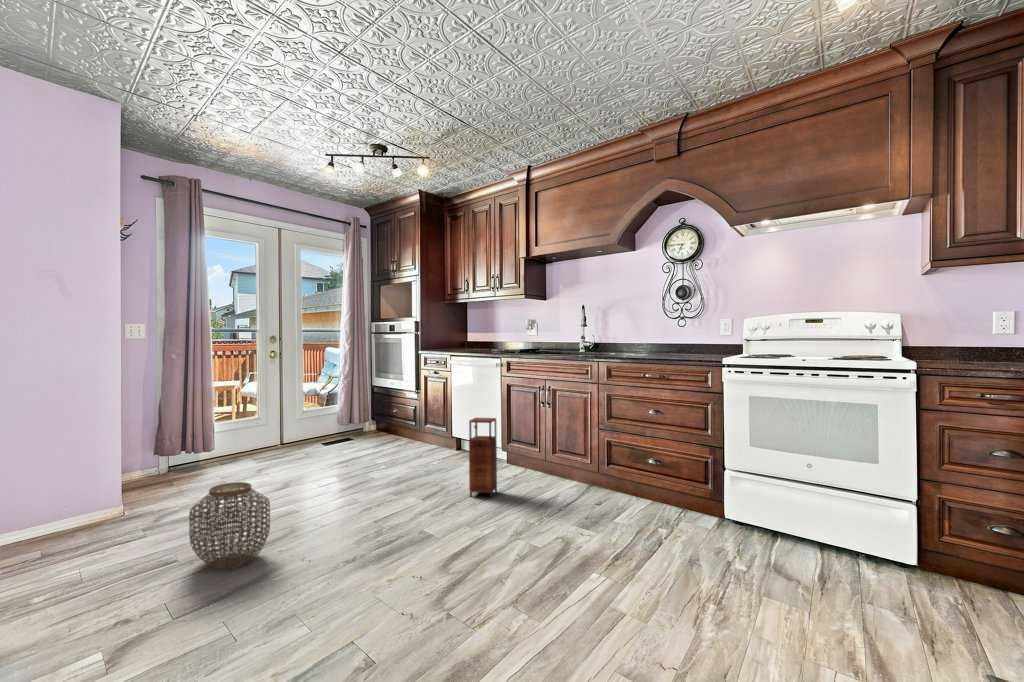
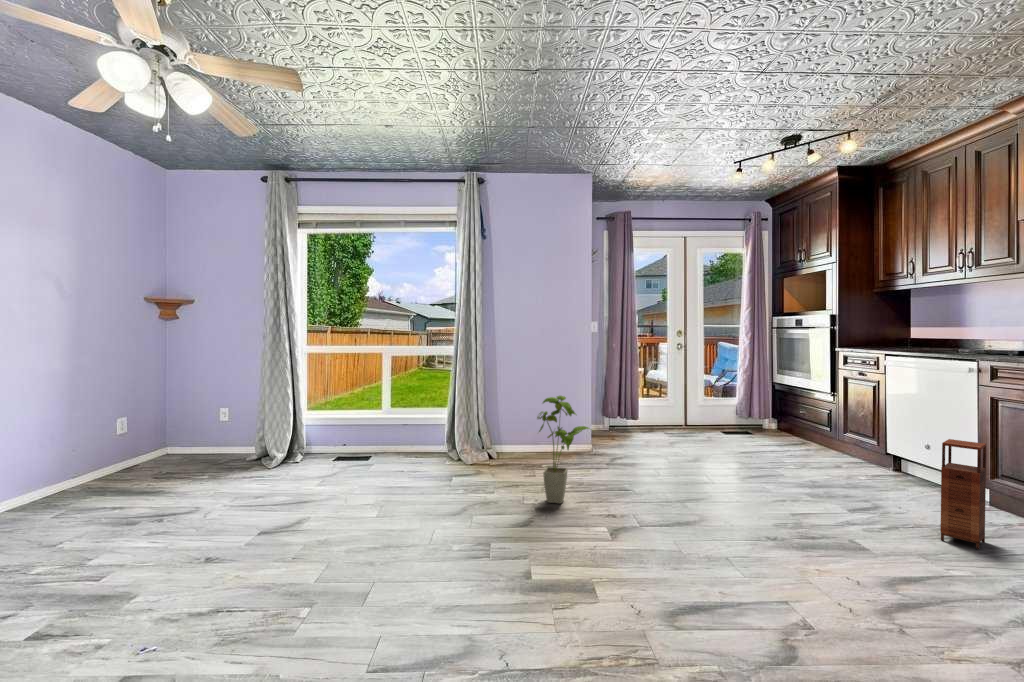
house plant: none [77,410,159,539] -> present [537,396,590,503]
woven basket: present [189,482,270,569] -> none [628,479,703,566]

